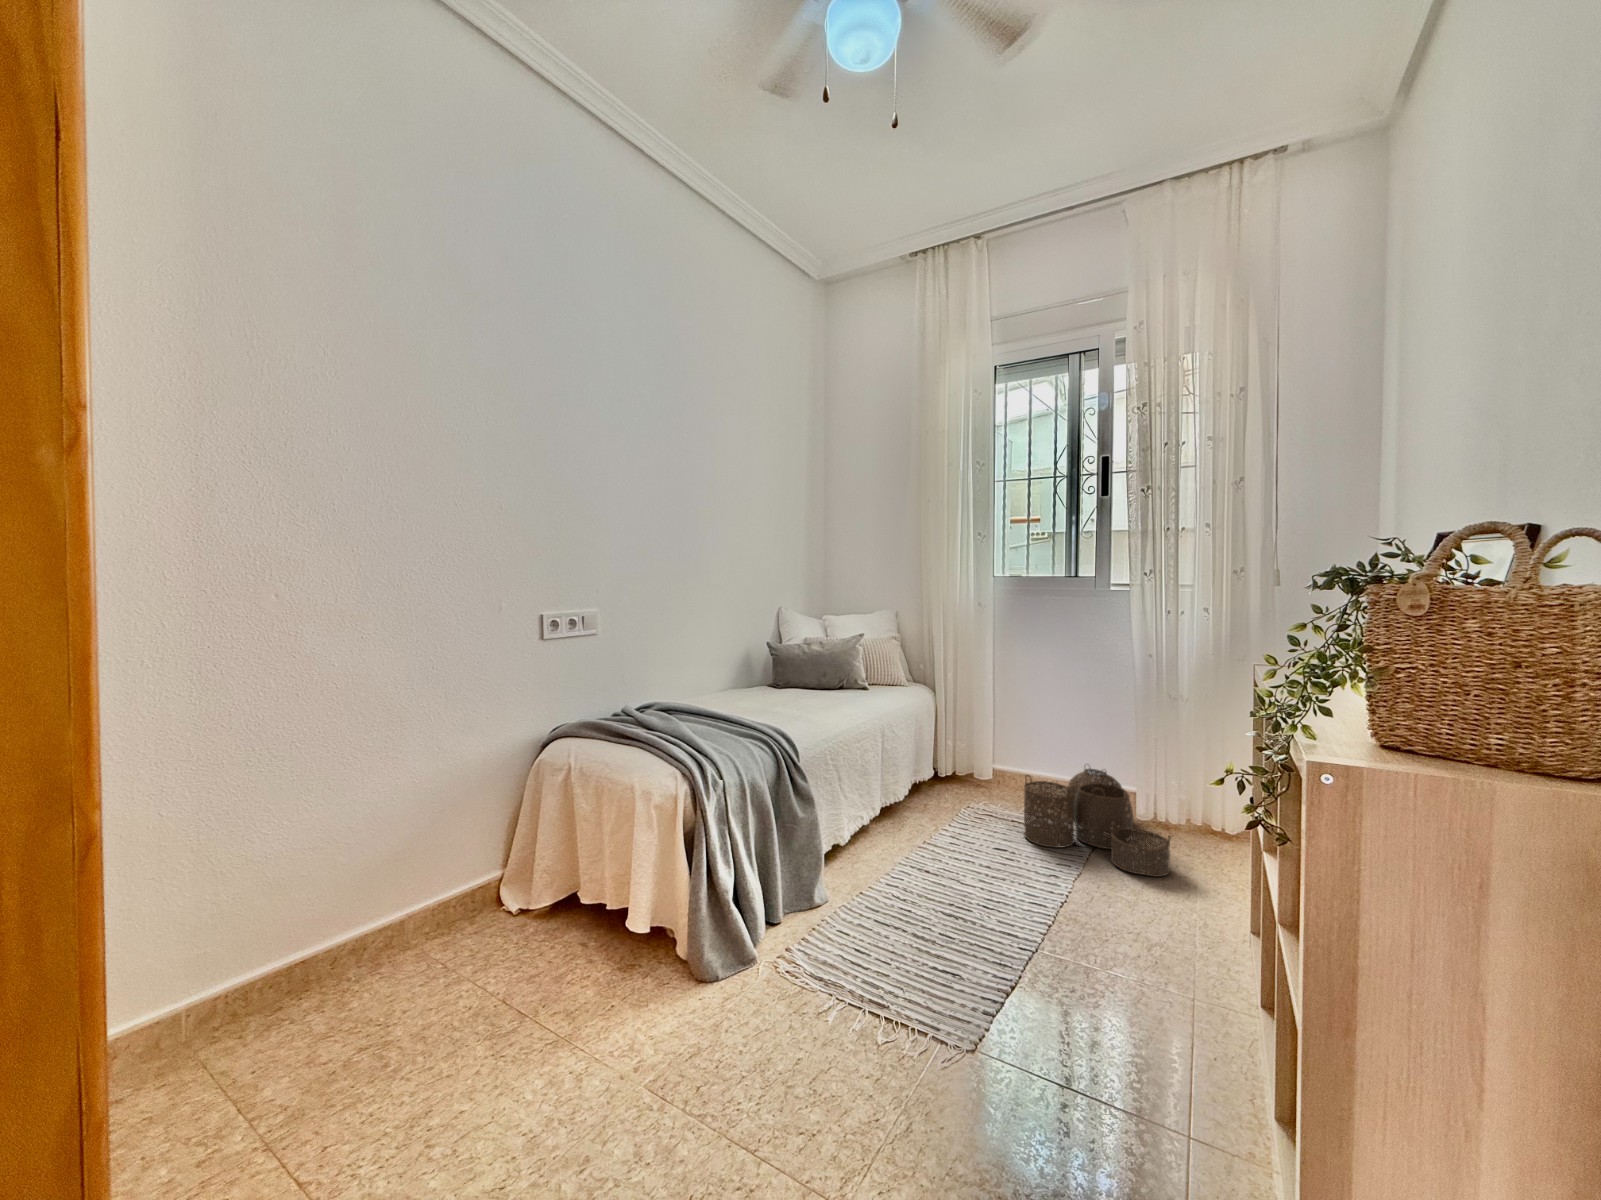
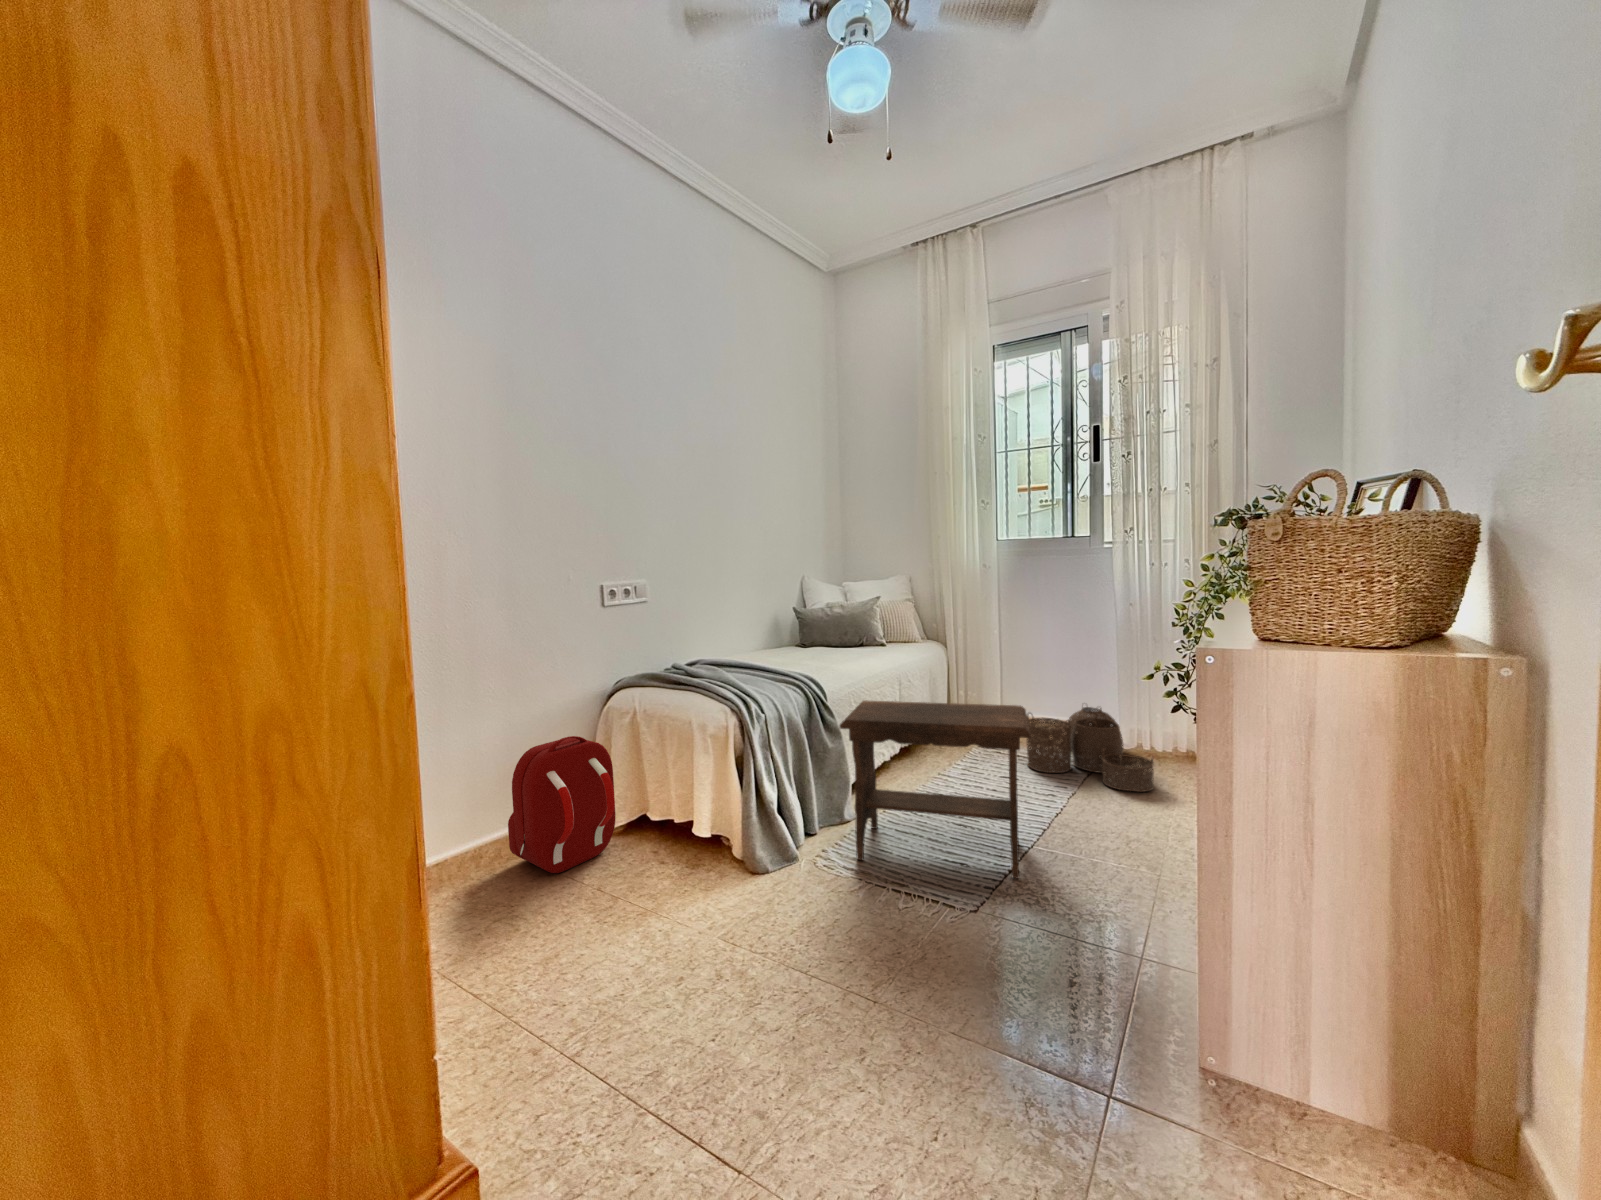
footstool: none [813,764,1044,999] -> present [840,700,1030,879]
backpack: none [395,800,535,977] -> present [508,736,616,873]

